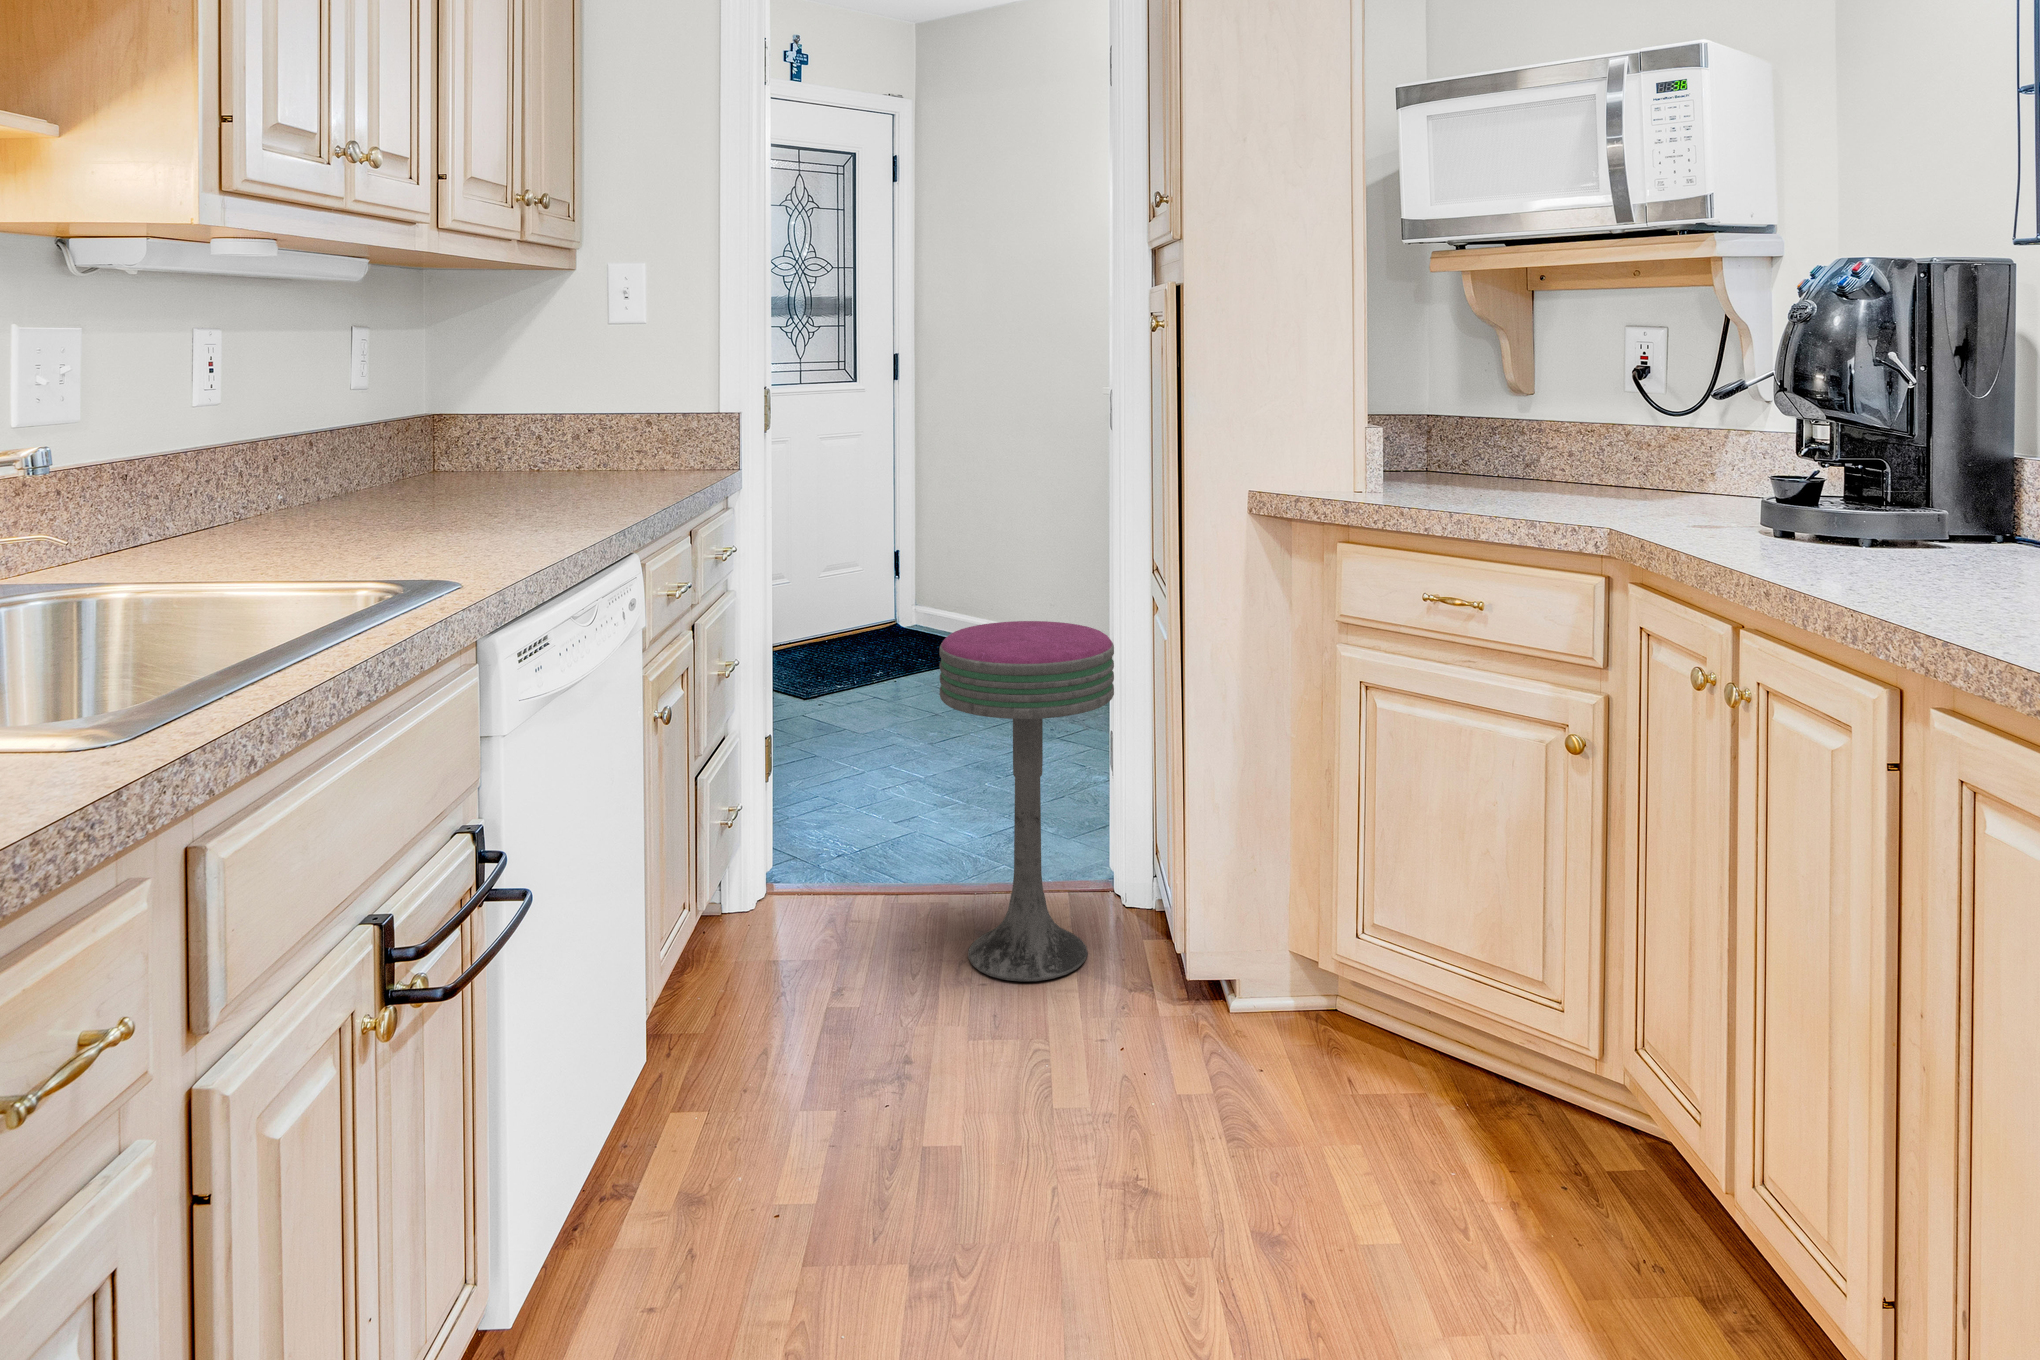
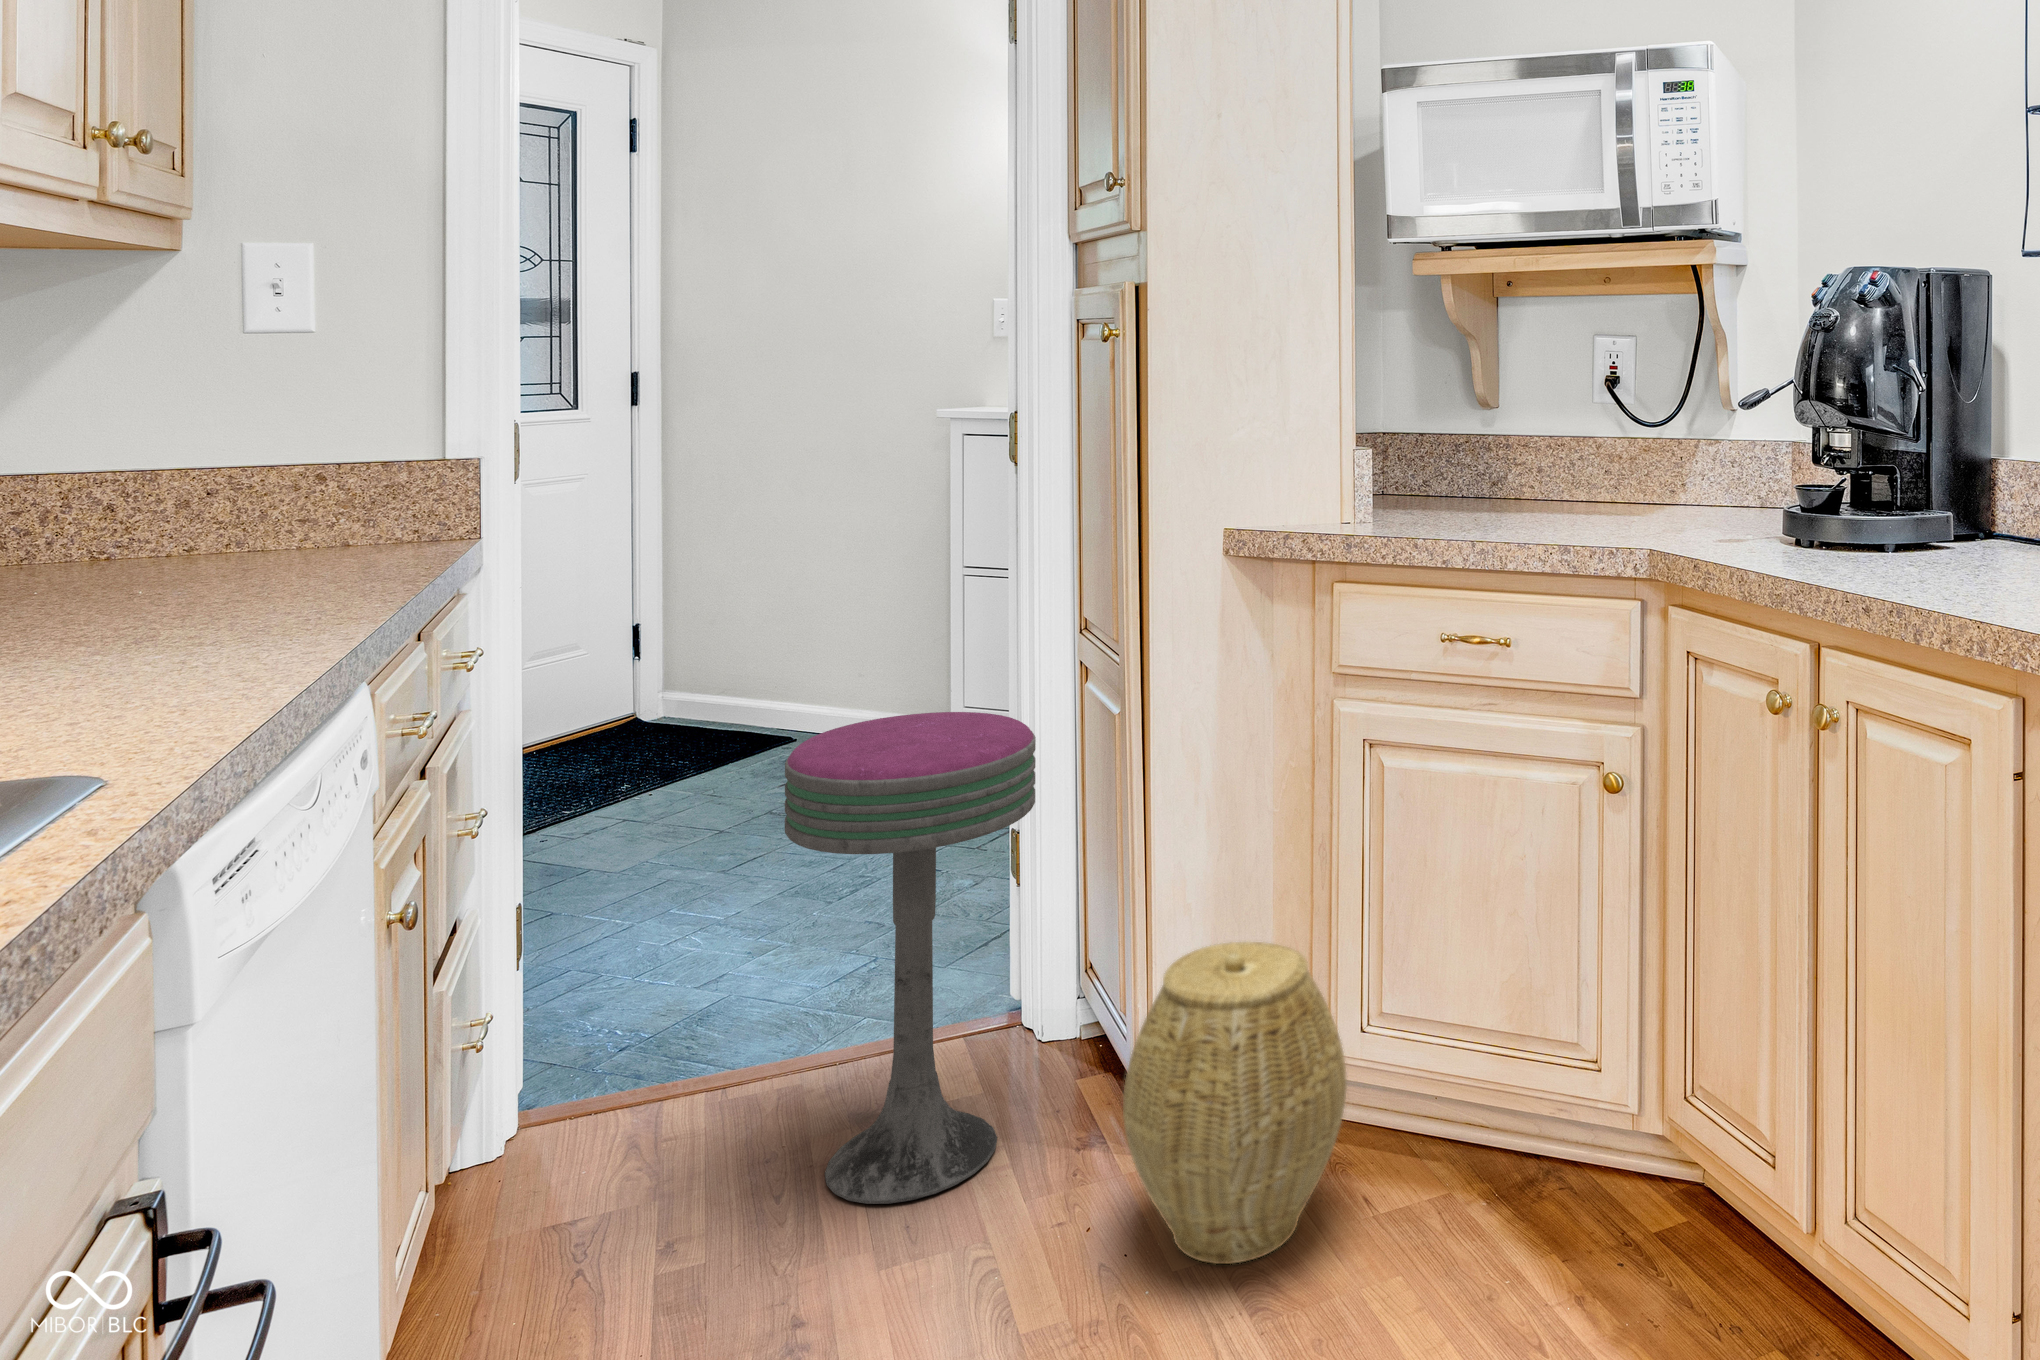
woven basket: none [1157,830,1337,1085] -> present [1123,942,1347,1264]

